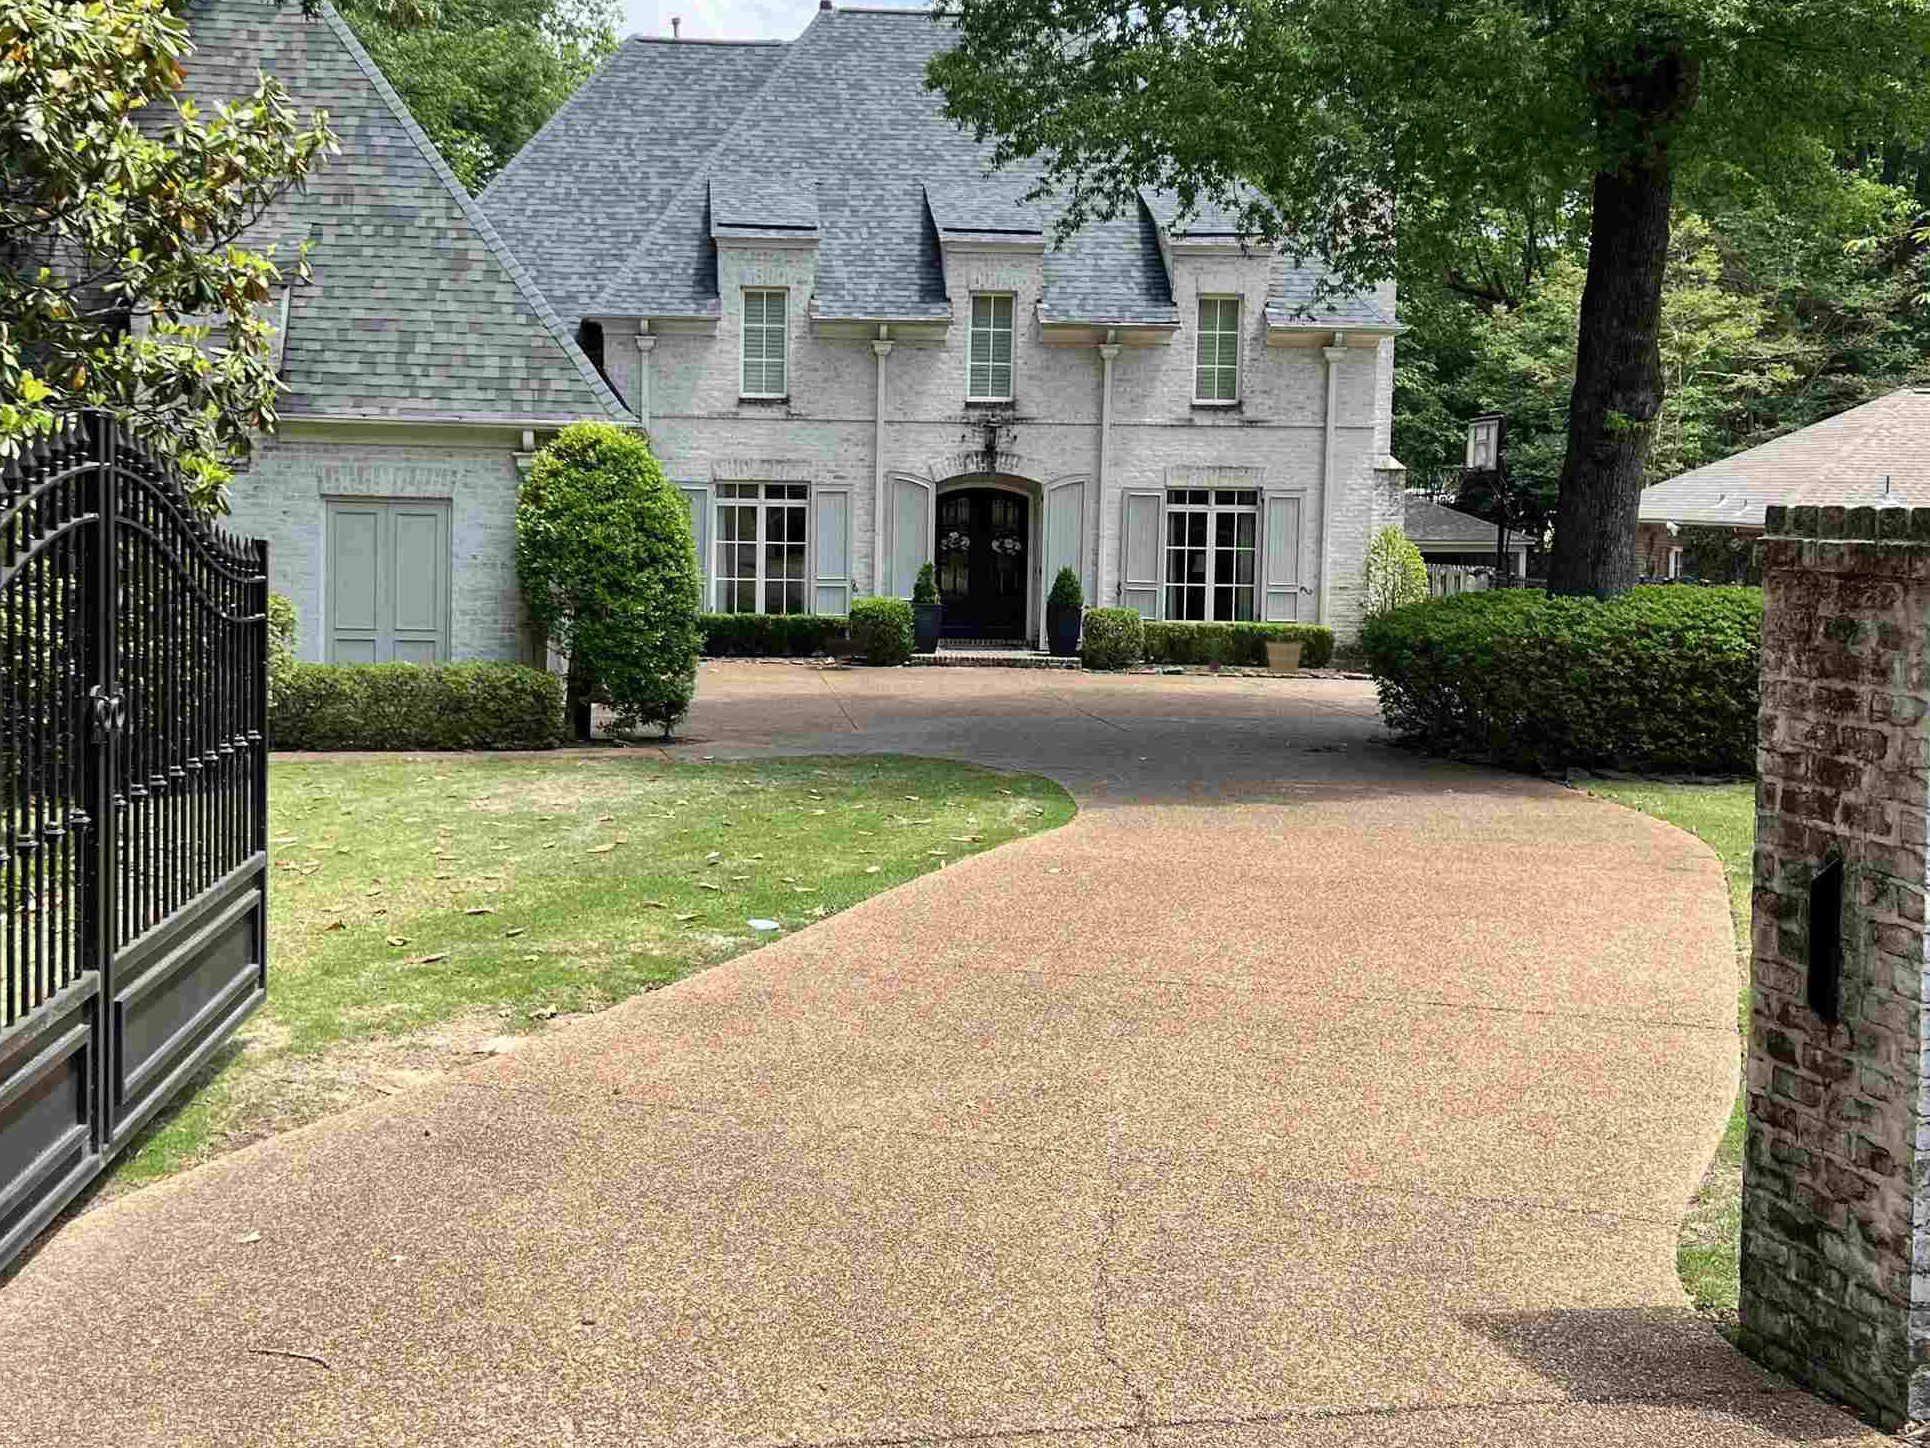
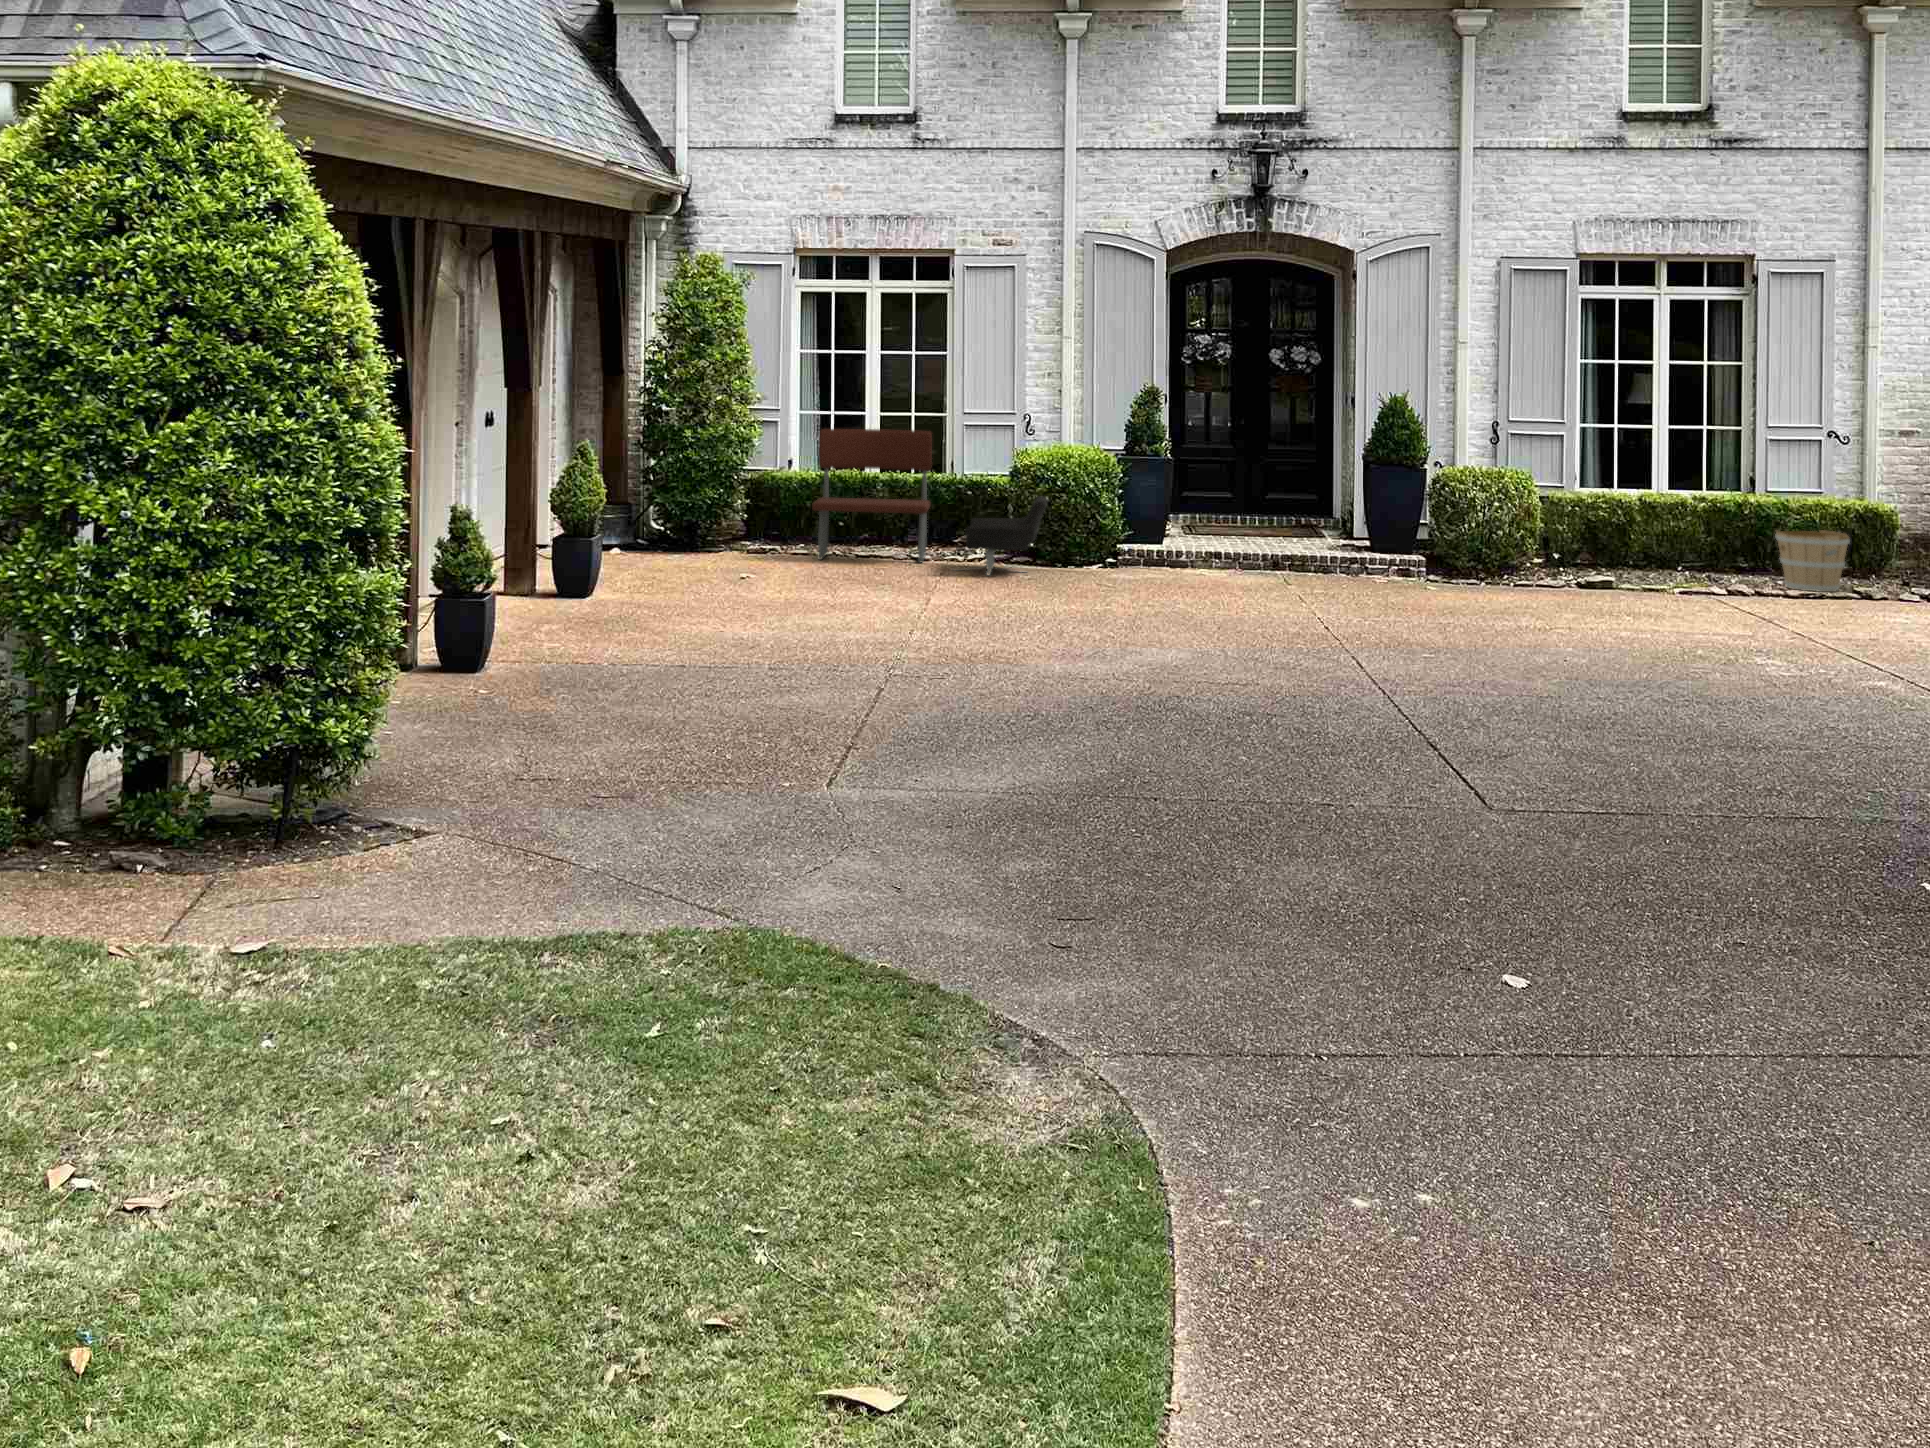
bench: none [734,589,801,666] -> present [812,429,932,563]
decorative plant: present [1209,642,1221,672] -> none [1643,522,1711,586]

